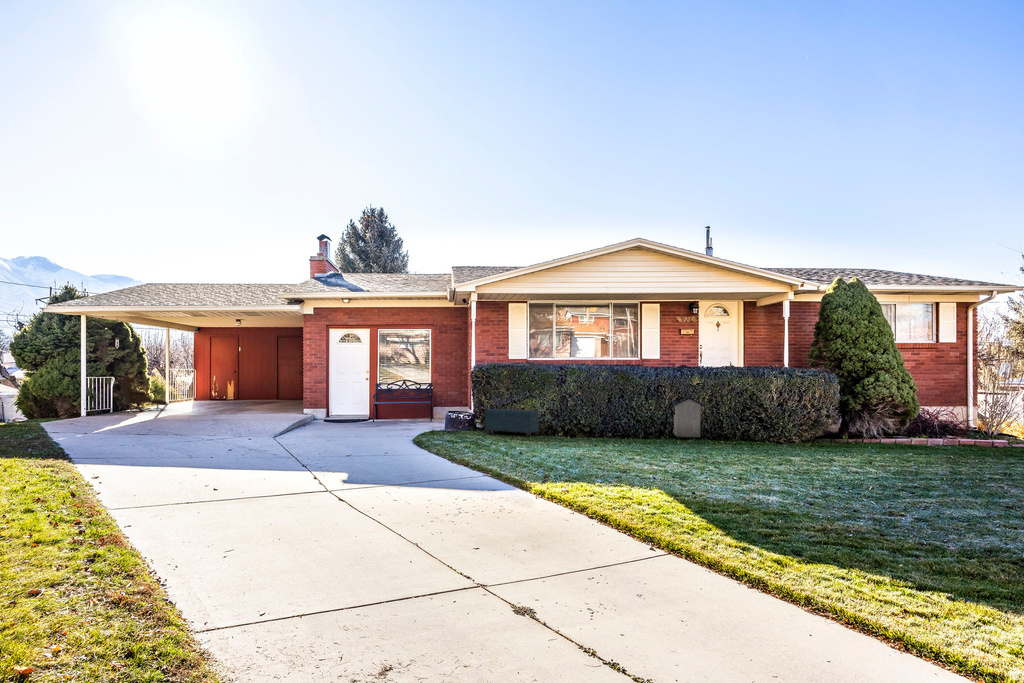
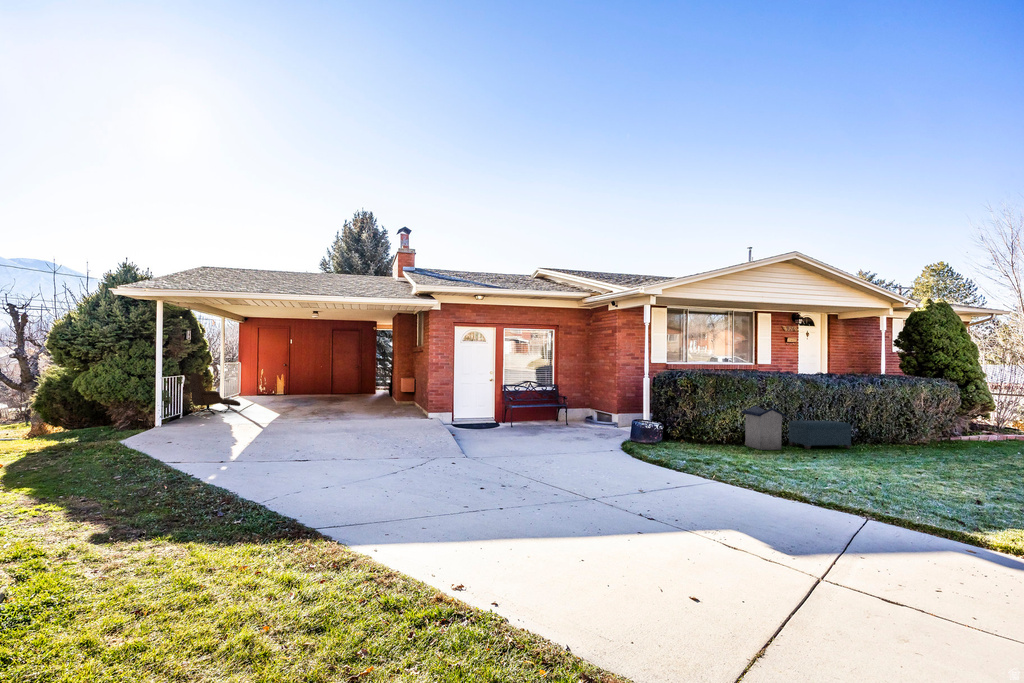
trash can: present [672,398,704,437] -> present [742,405,787,450]
bench: present [485,409,539,436] -> present [789,421,851,449]

